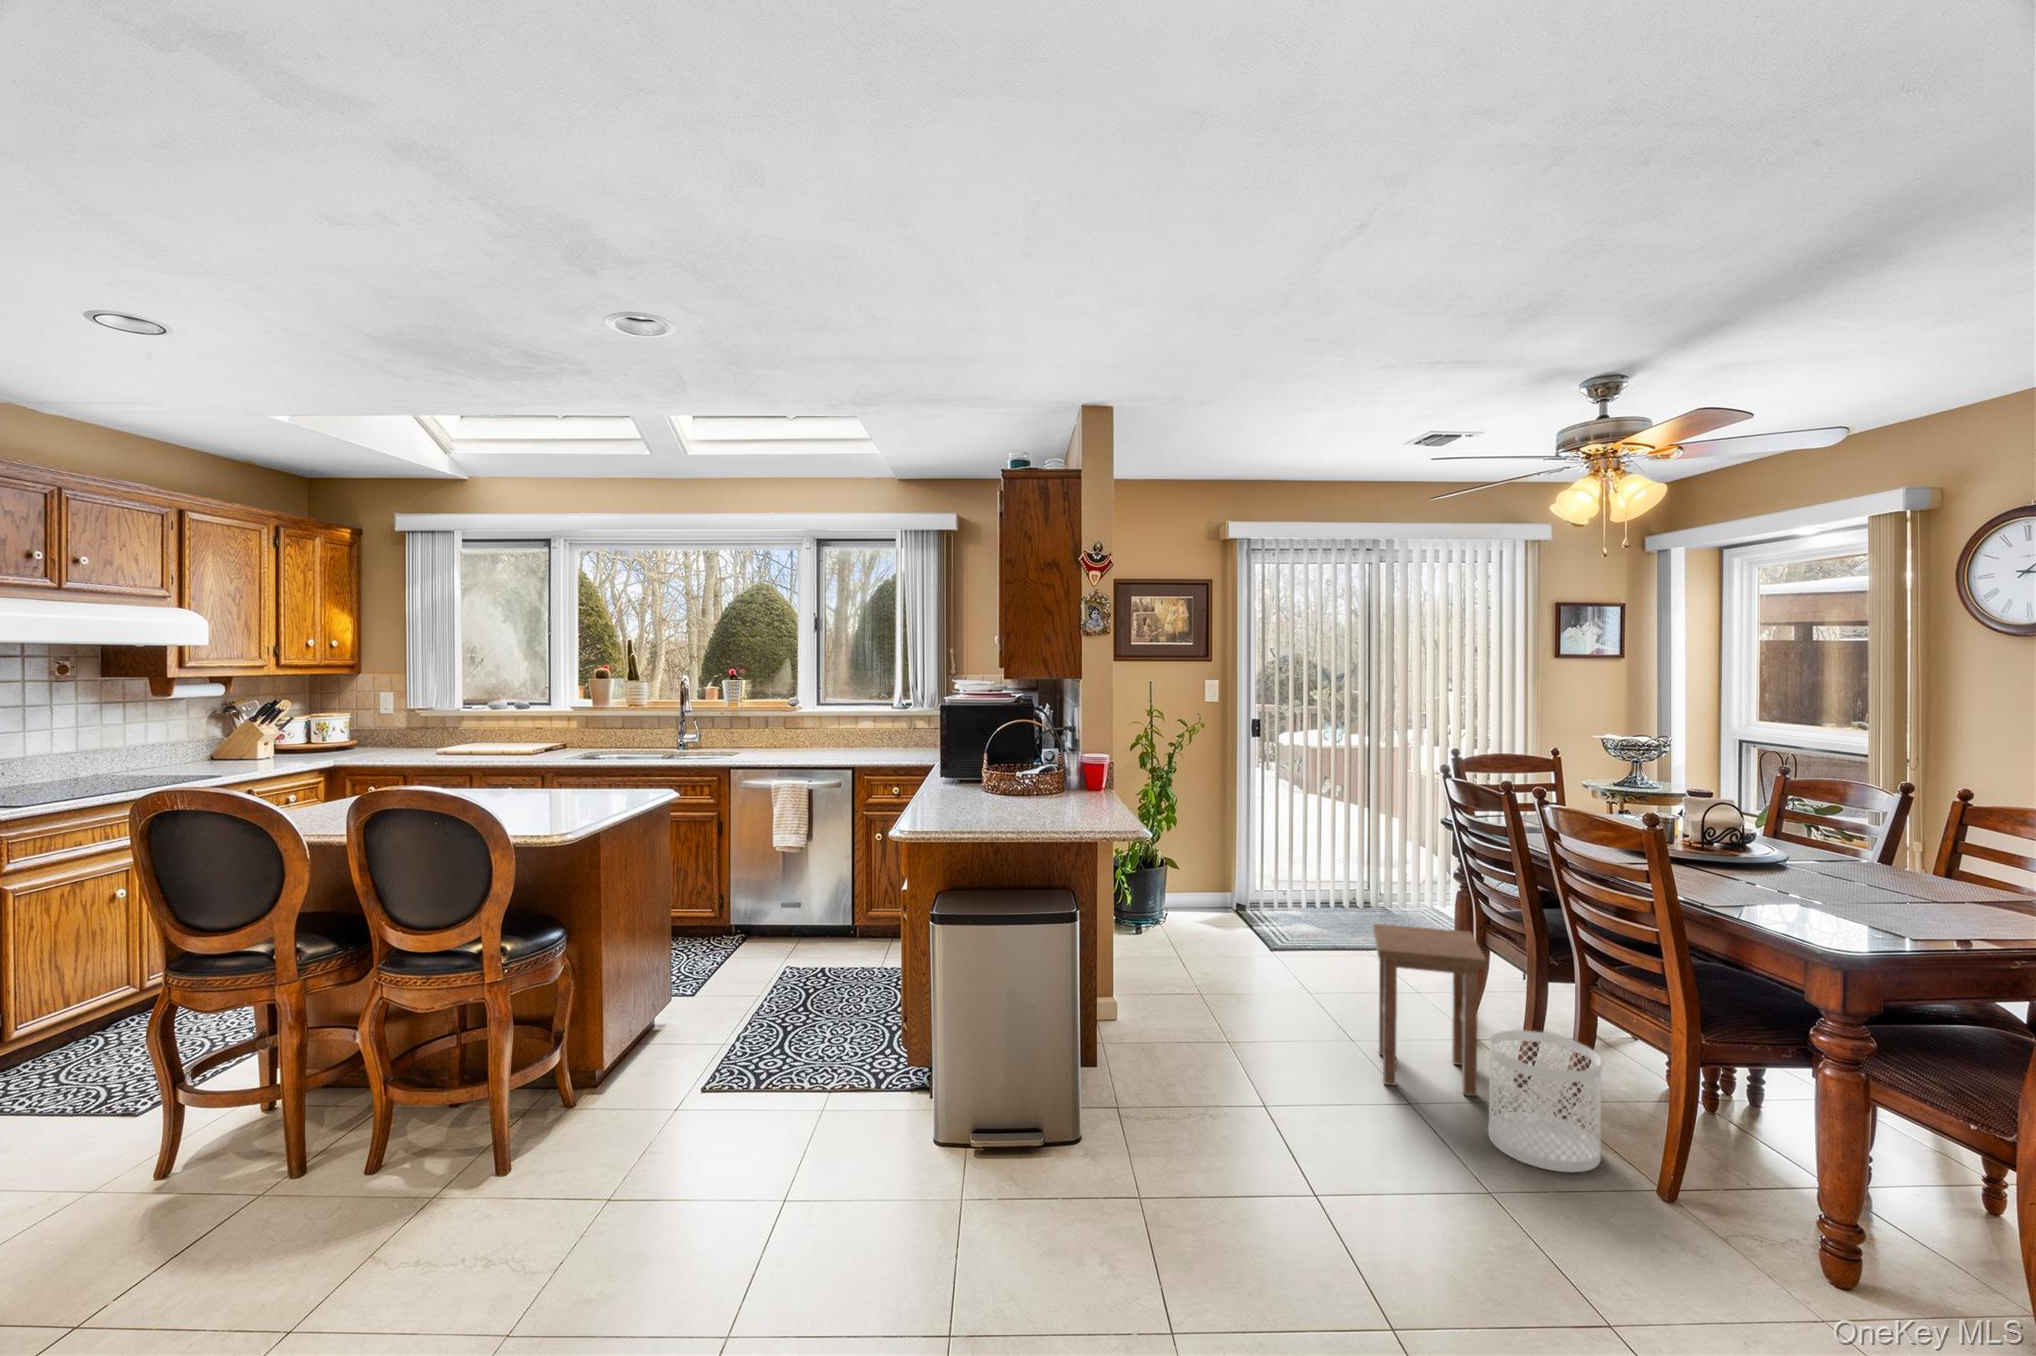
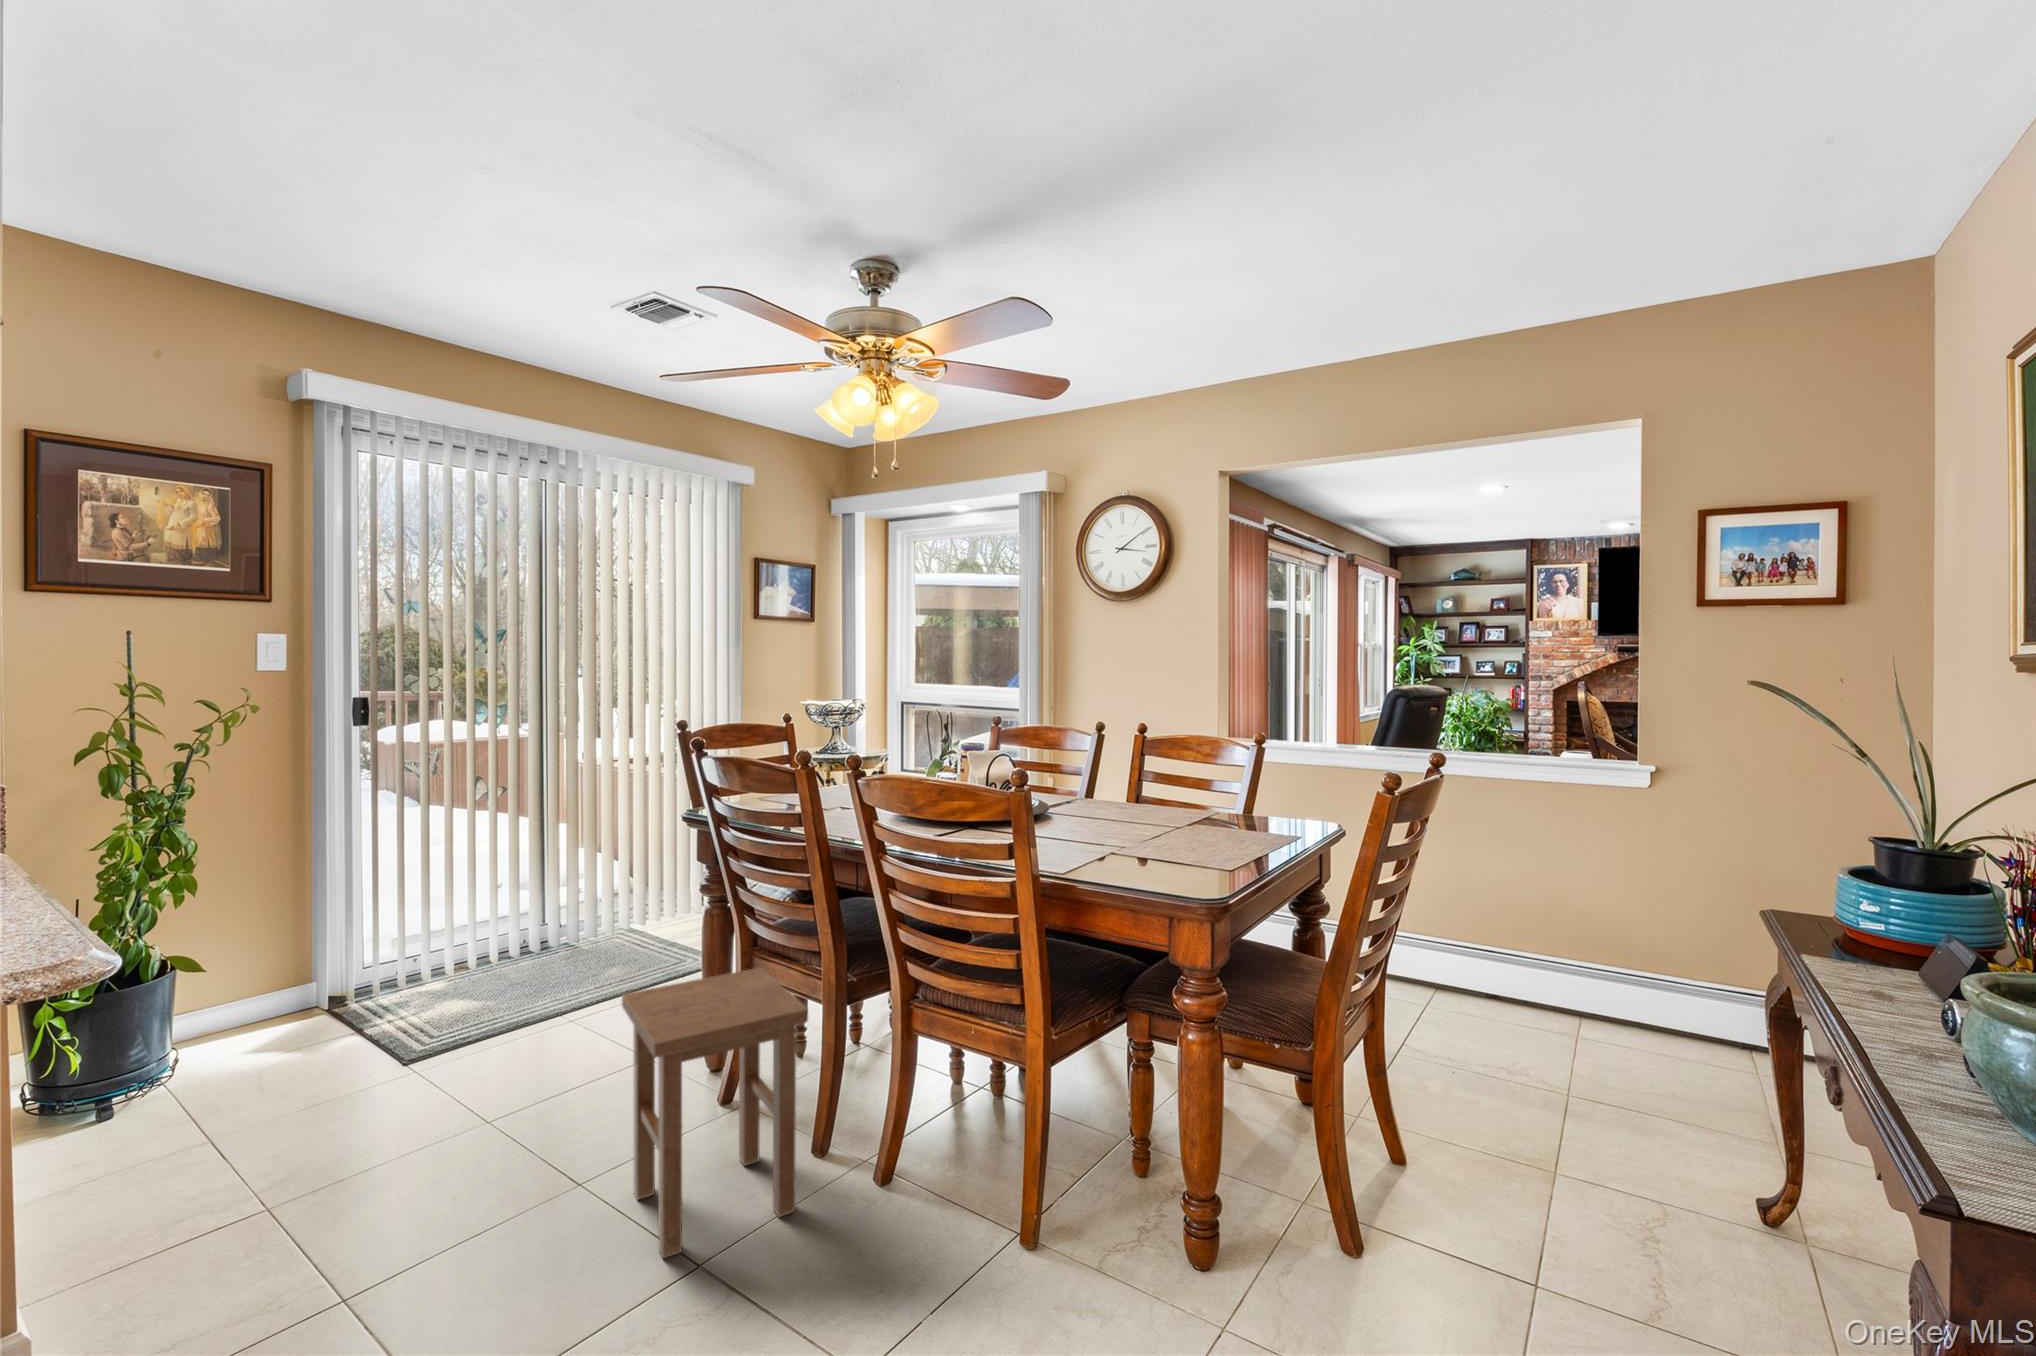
waste basket: present [1488,1030,1602,1172] -> none [836,1088,975,1305]

